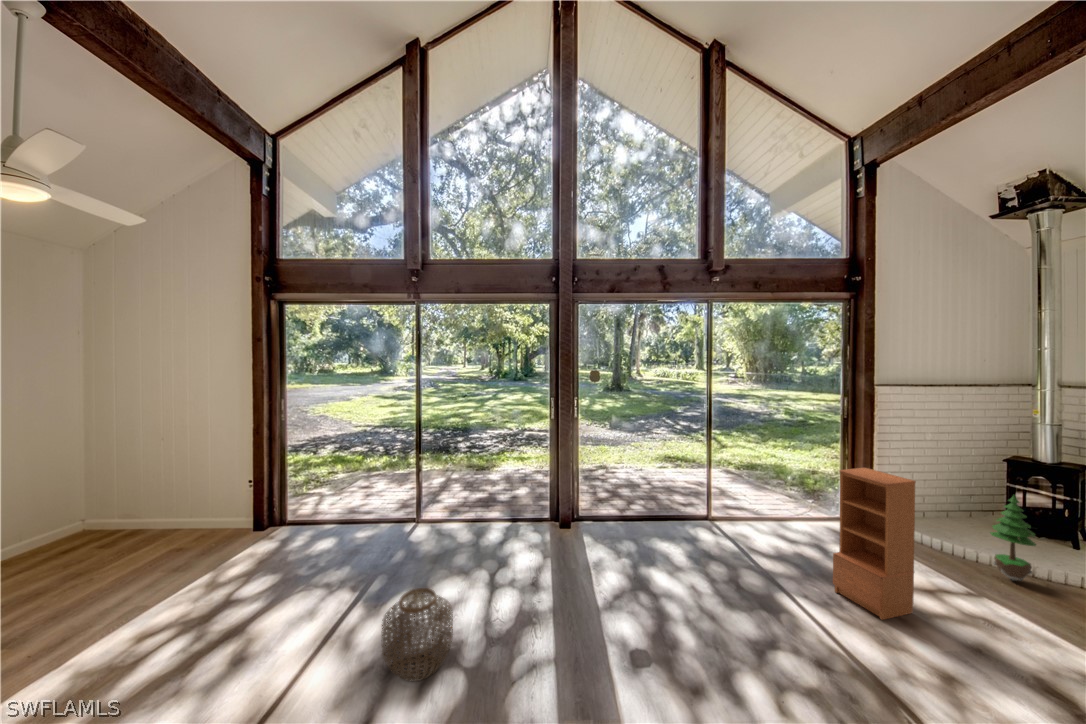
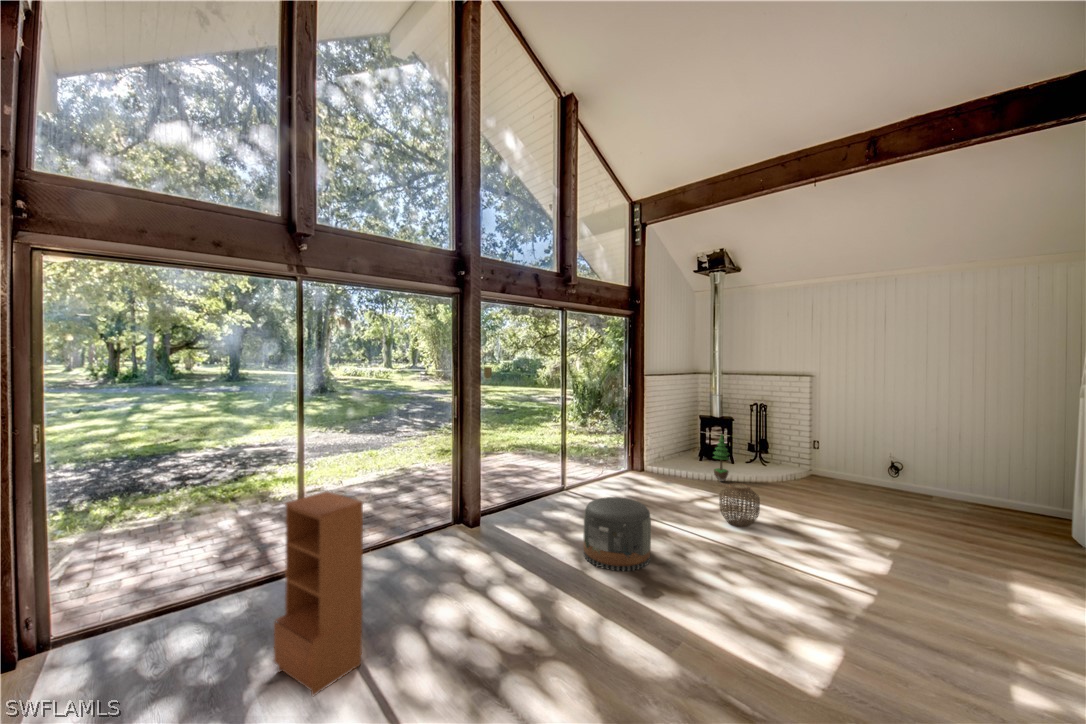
bookcase: present [833,468,916,620] -> present [274,491,363,696]
pouf: none [607,539,696,650] -> present [583,497,651,571]
woven basket: present [382,588,453,681] -> present [719,483,760,527]

